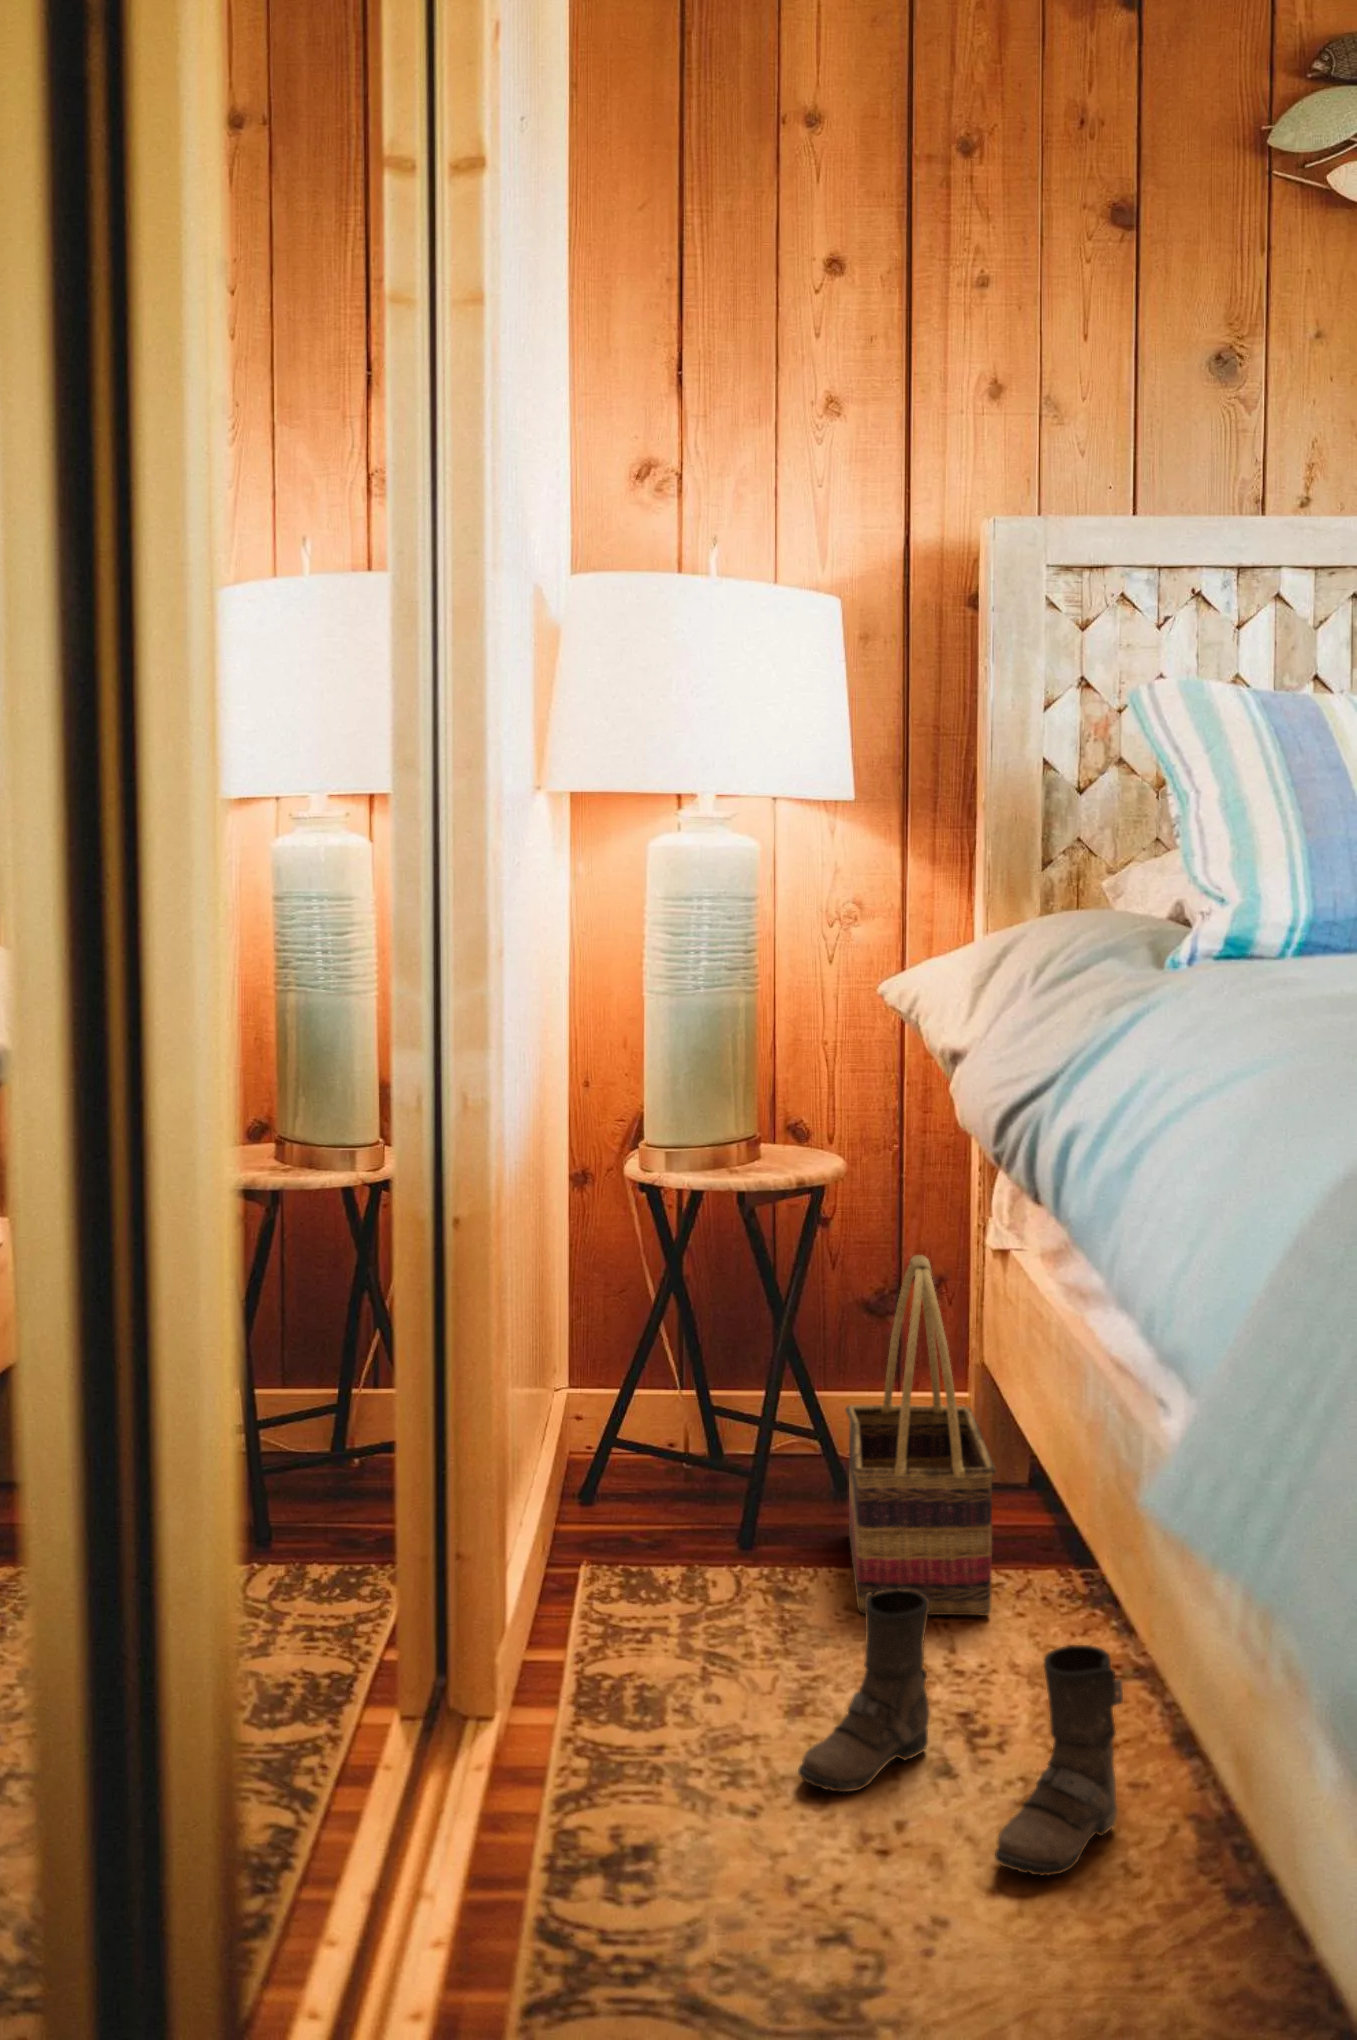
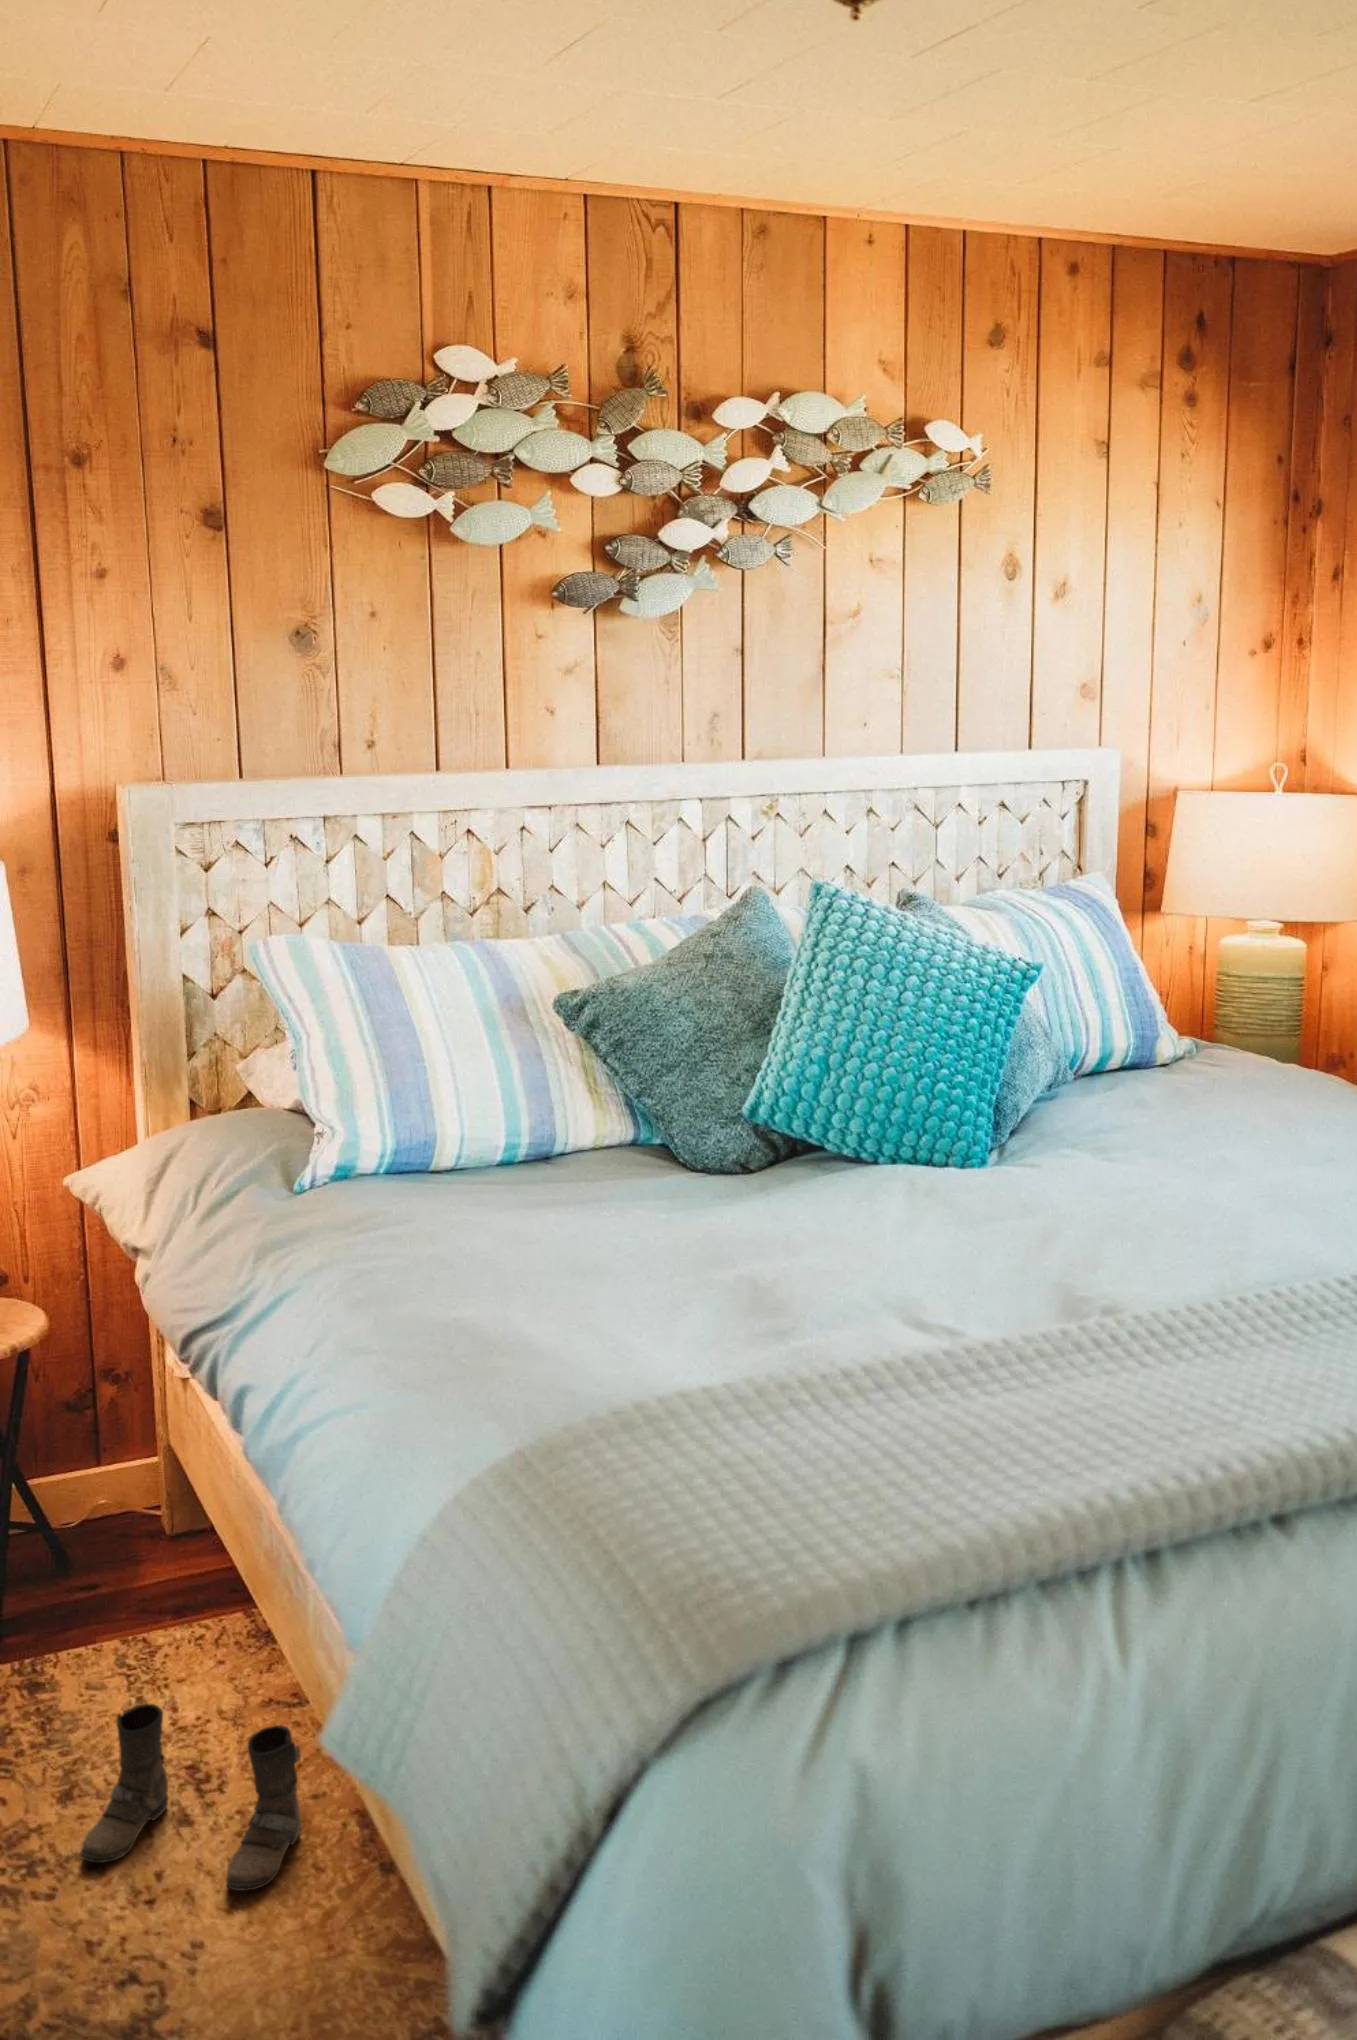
basket: present [846,1255,996,1616] -> none [67,1409,198,1692]

